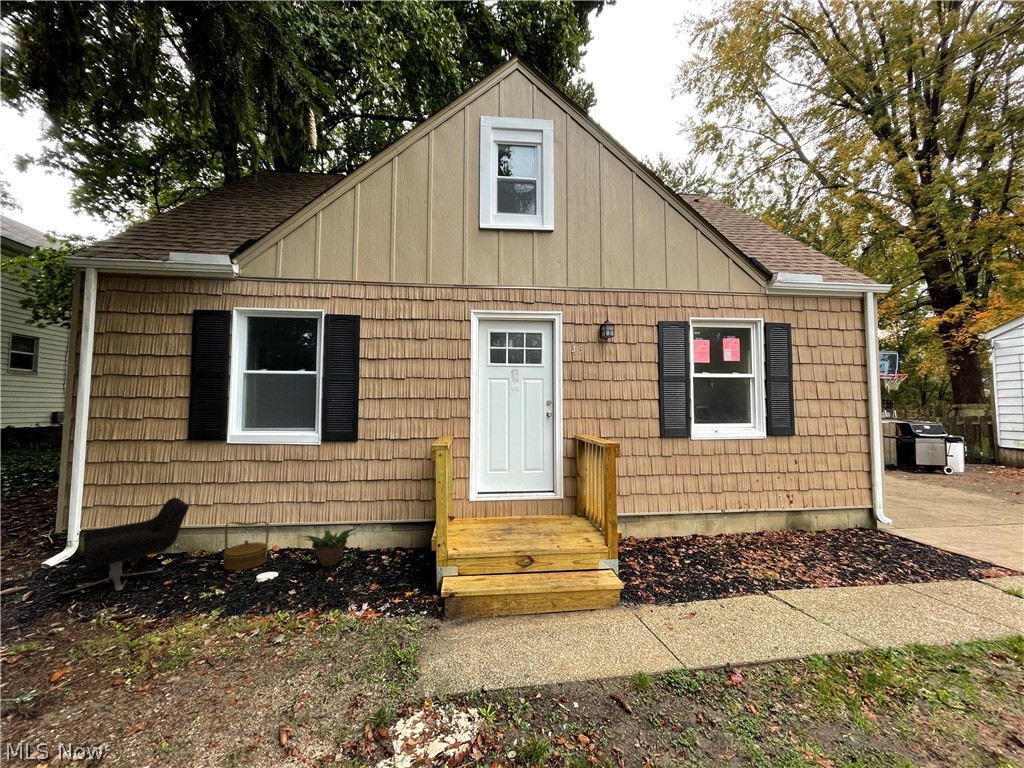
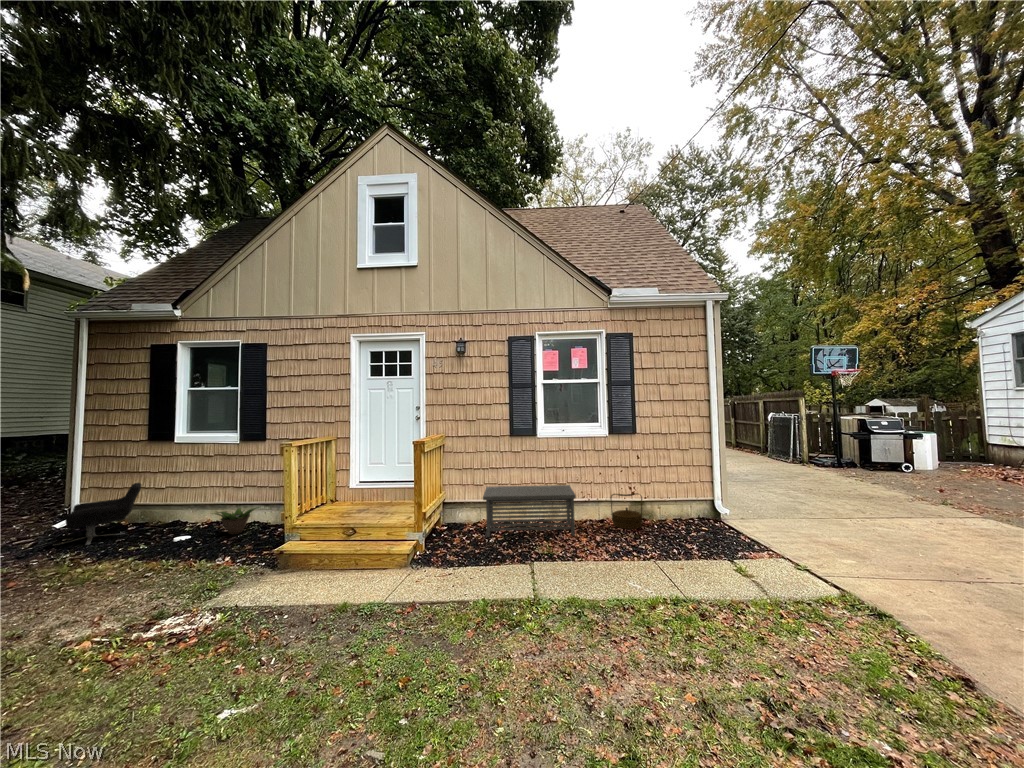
storage bench: none [638,494,767,560] -> present [483,485,576,537]
woven basket: present [223,521,269,571] -> present [611,493,642,529]

